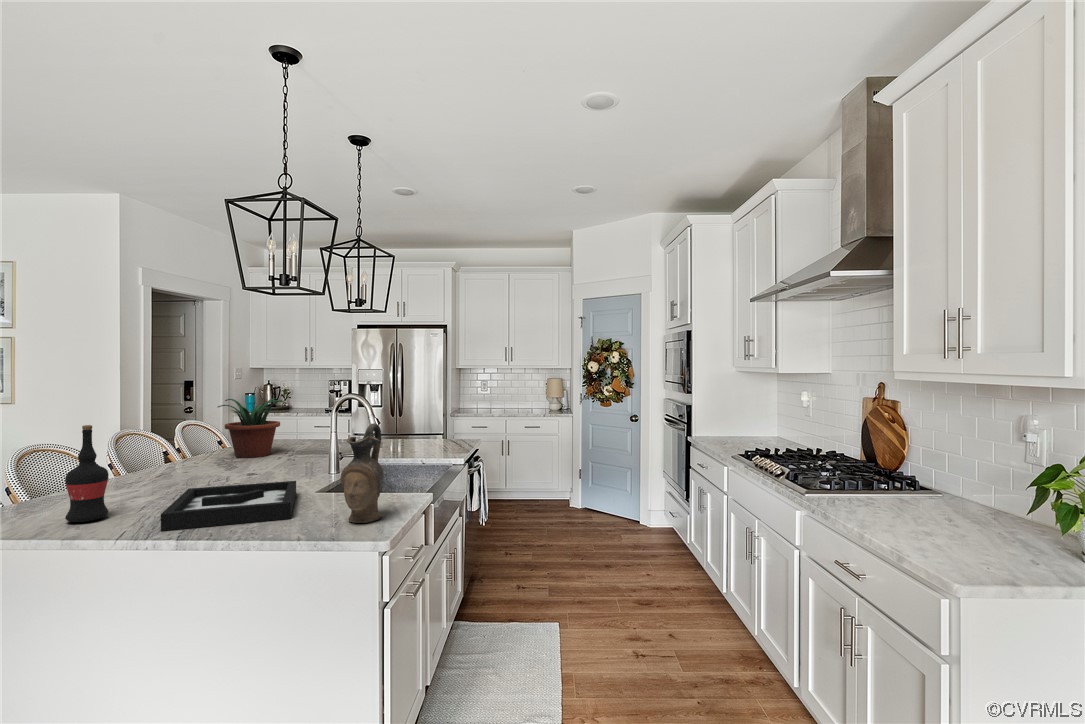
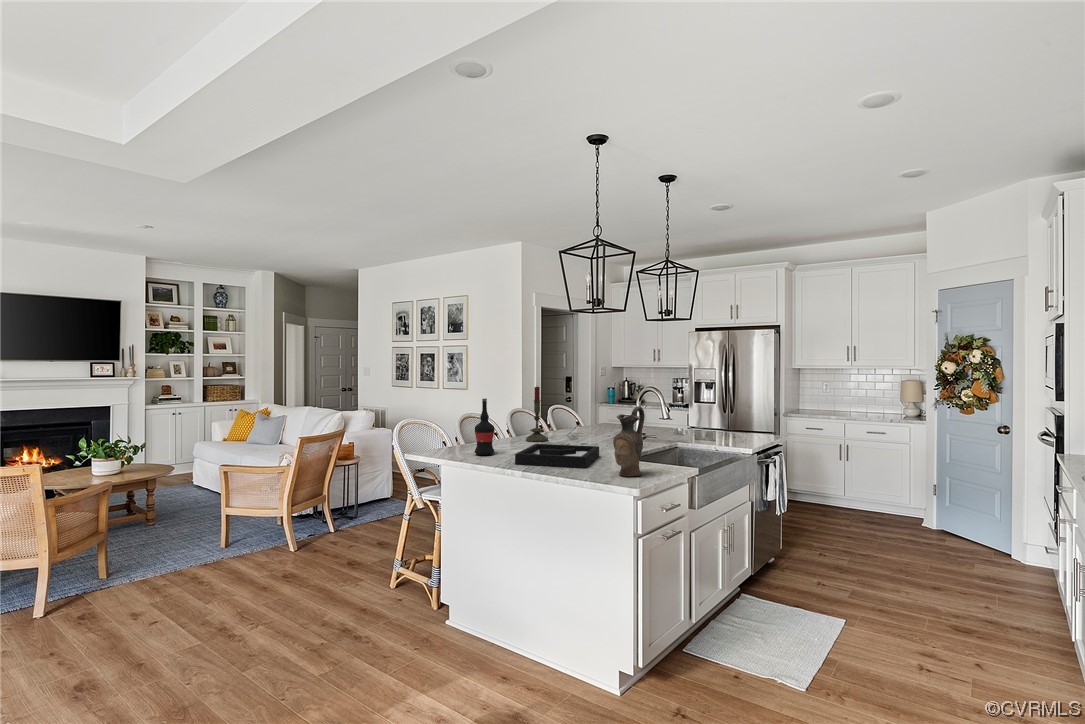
candle: none [158,397,196,483] -> present [526,387,548,442]
potted plant: present [218,398,285,458] -> none [567,388,612,432]

